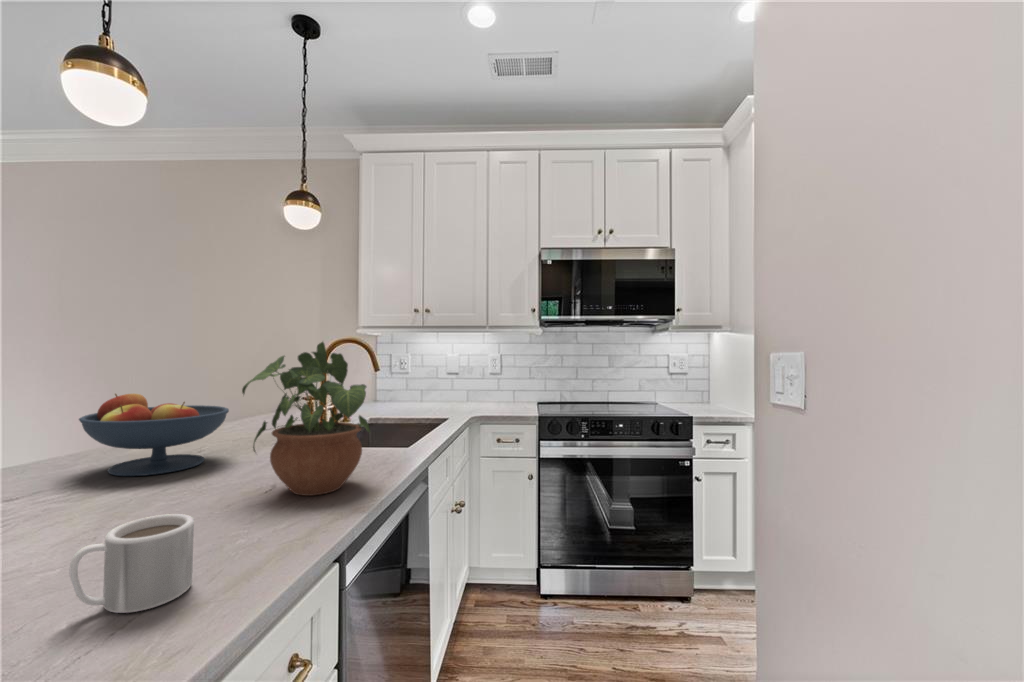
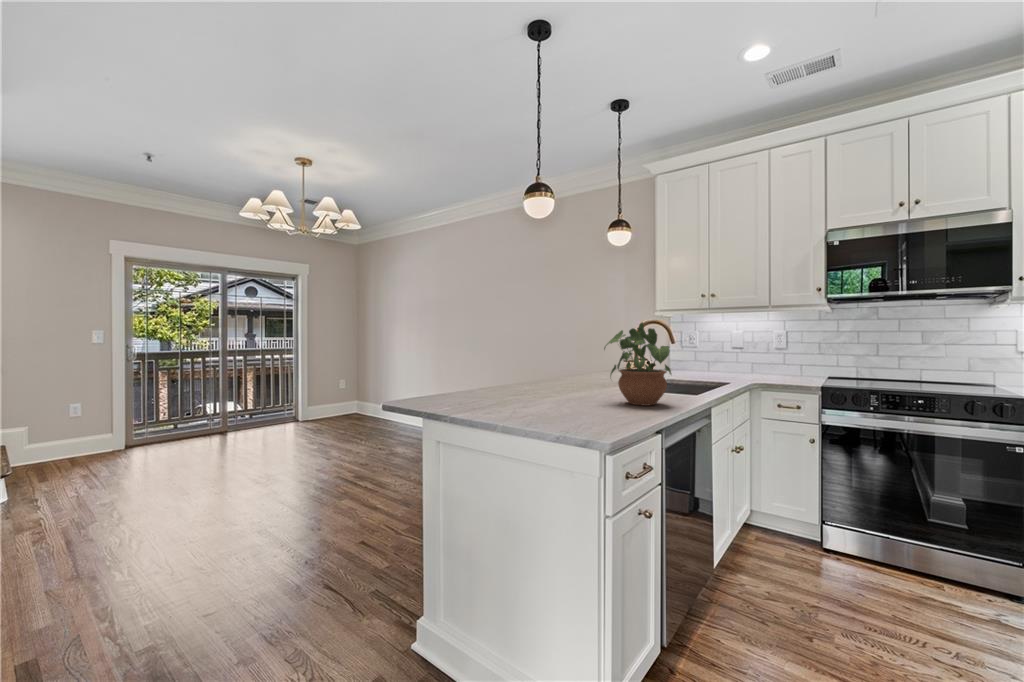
fruit bowl: present [79,394,229,476] -> none [527,351,589,392]
mug: present [69,514,194,613] -> none [570,391,604,421]

